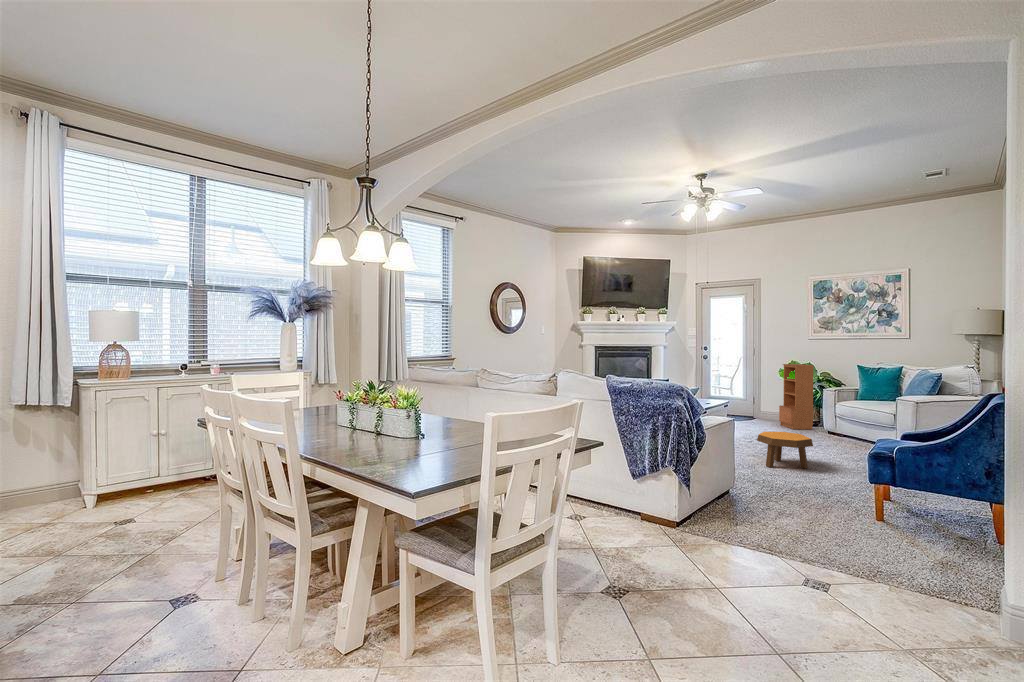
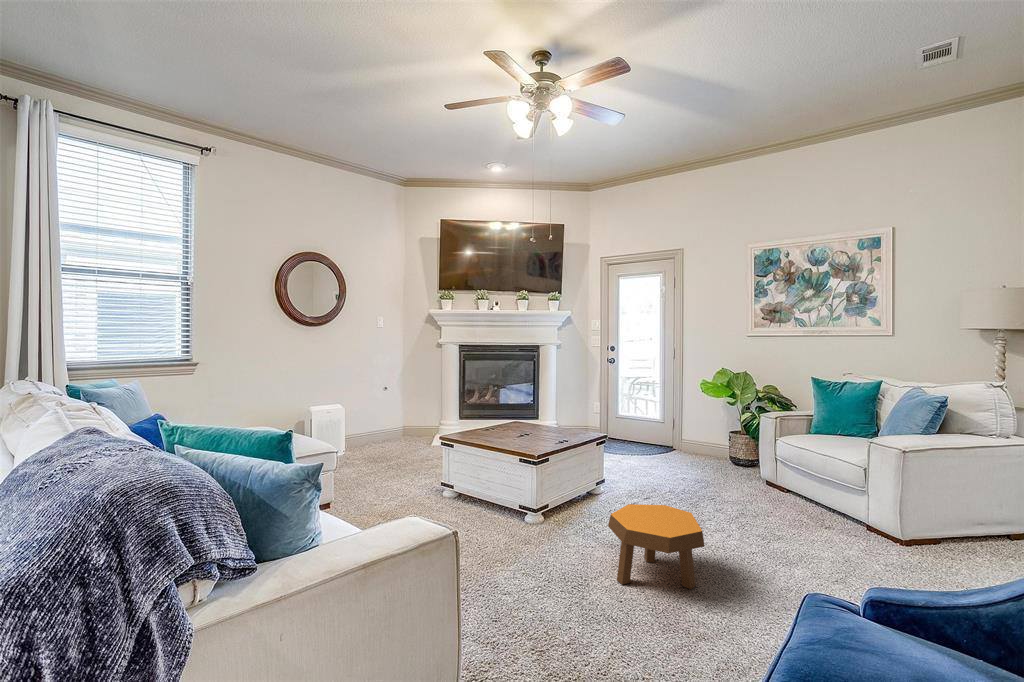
bookcase: present [779,364,813,429] -> none [700,373,748,473]

